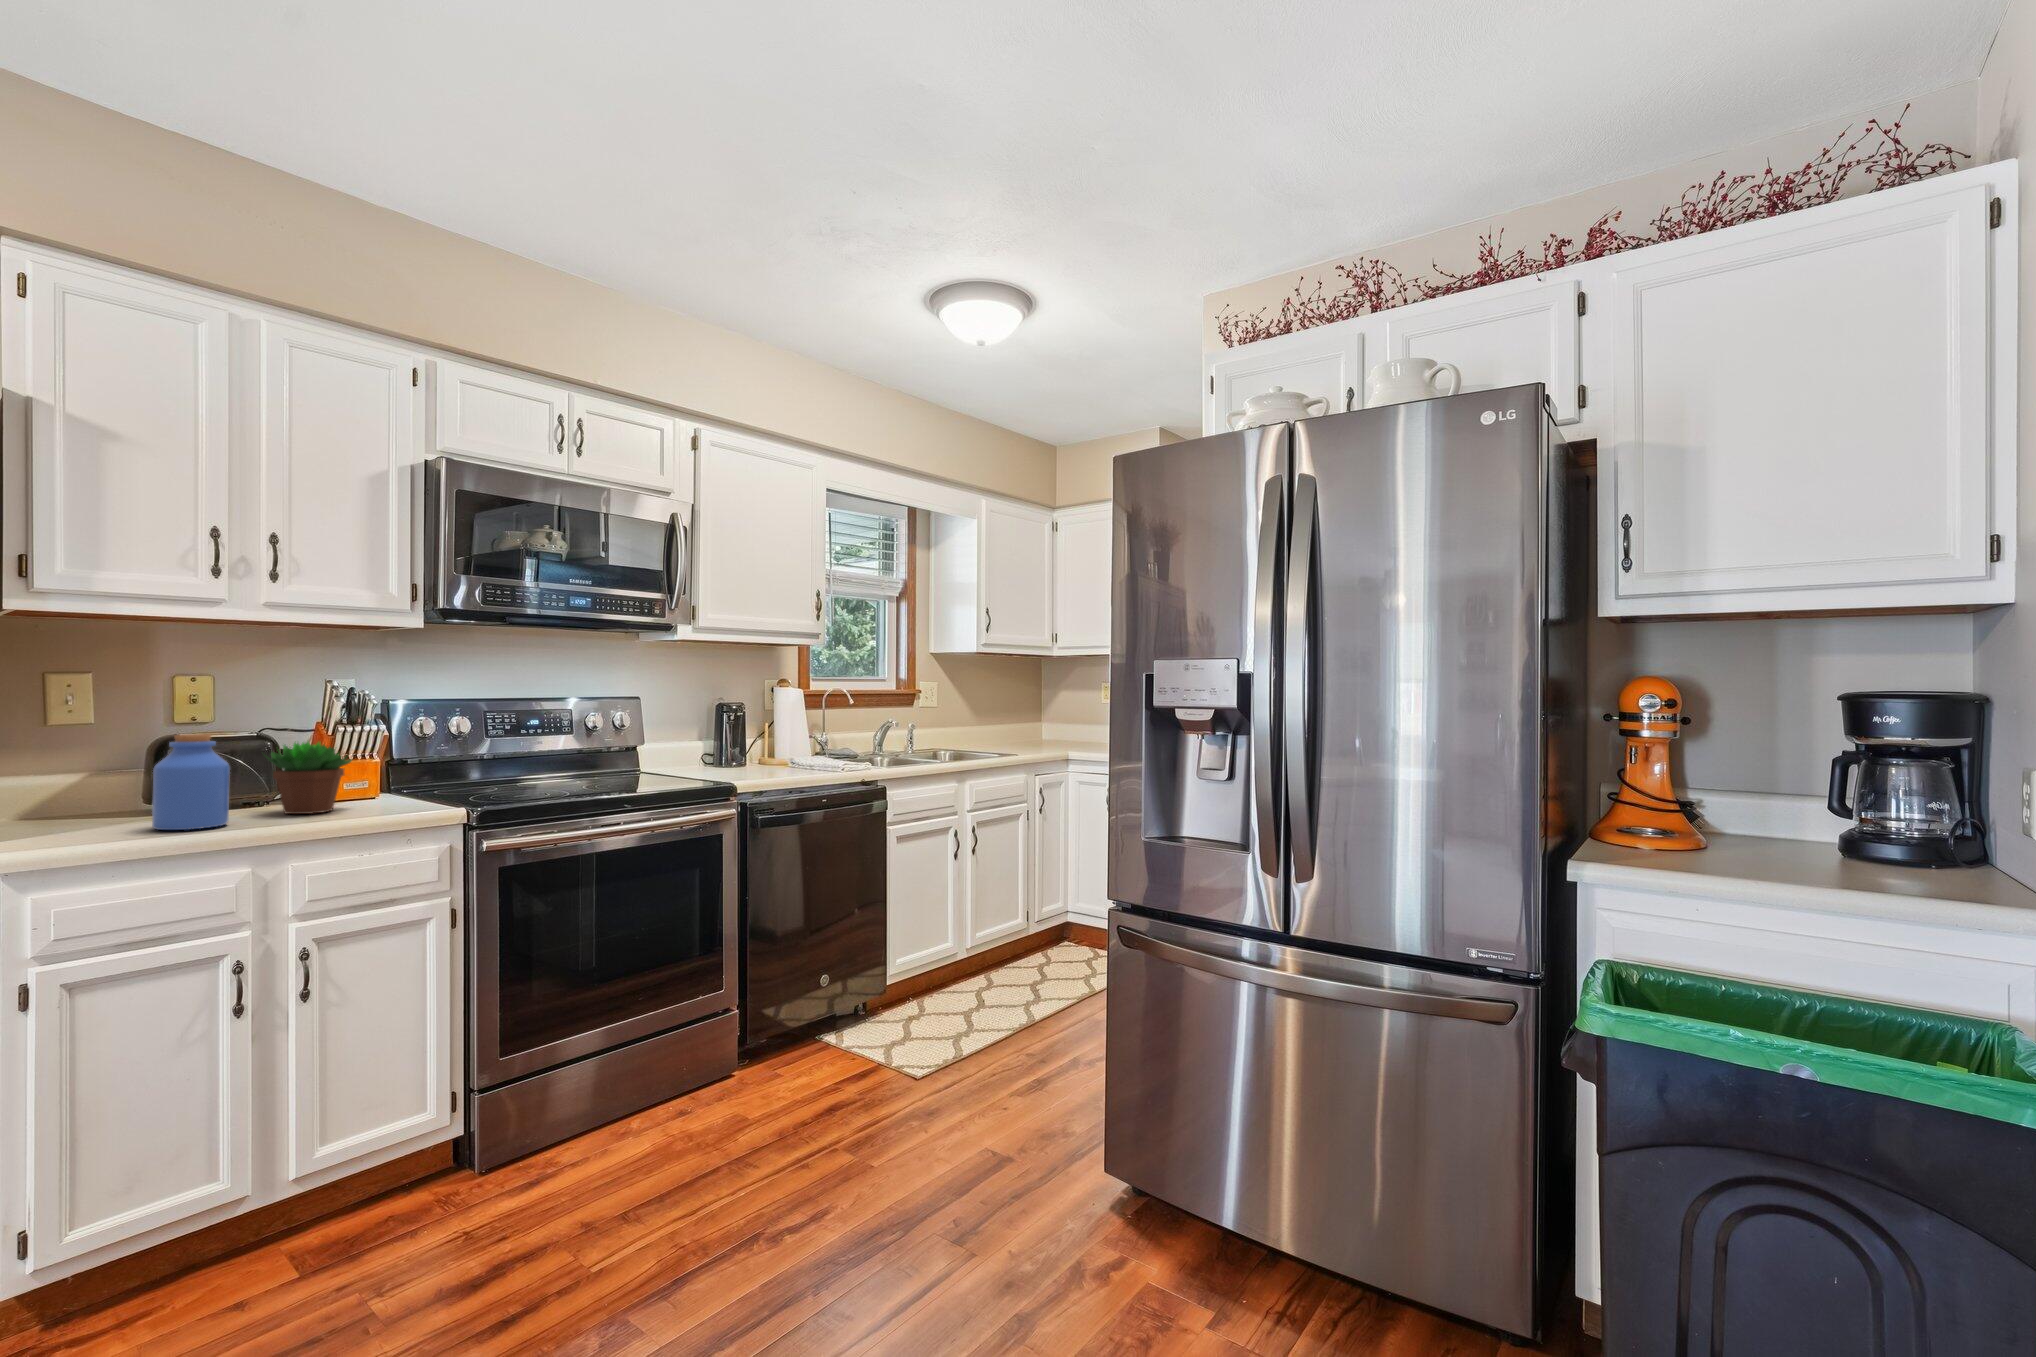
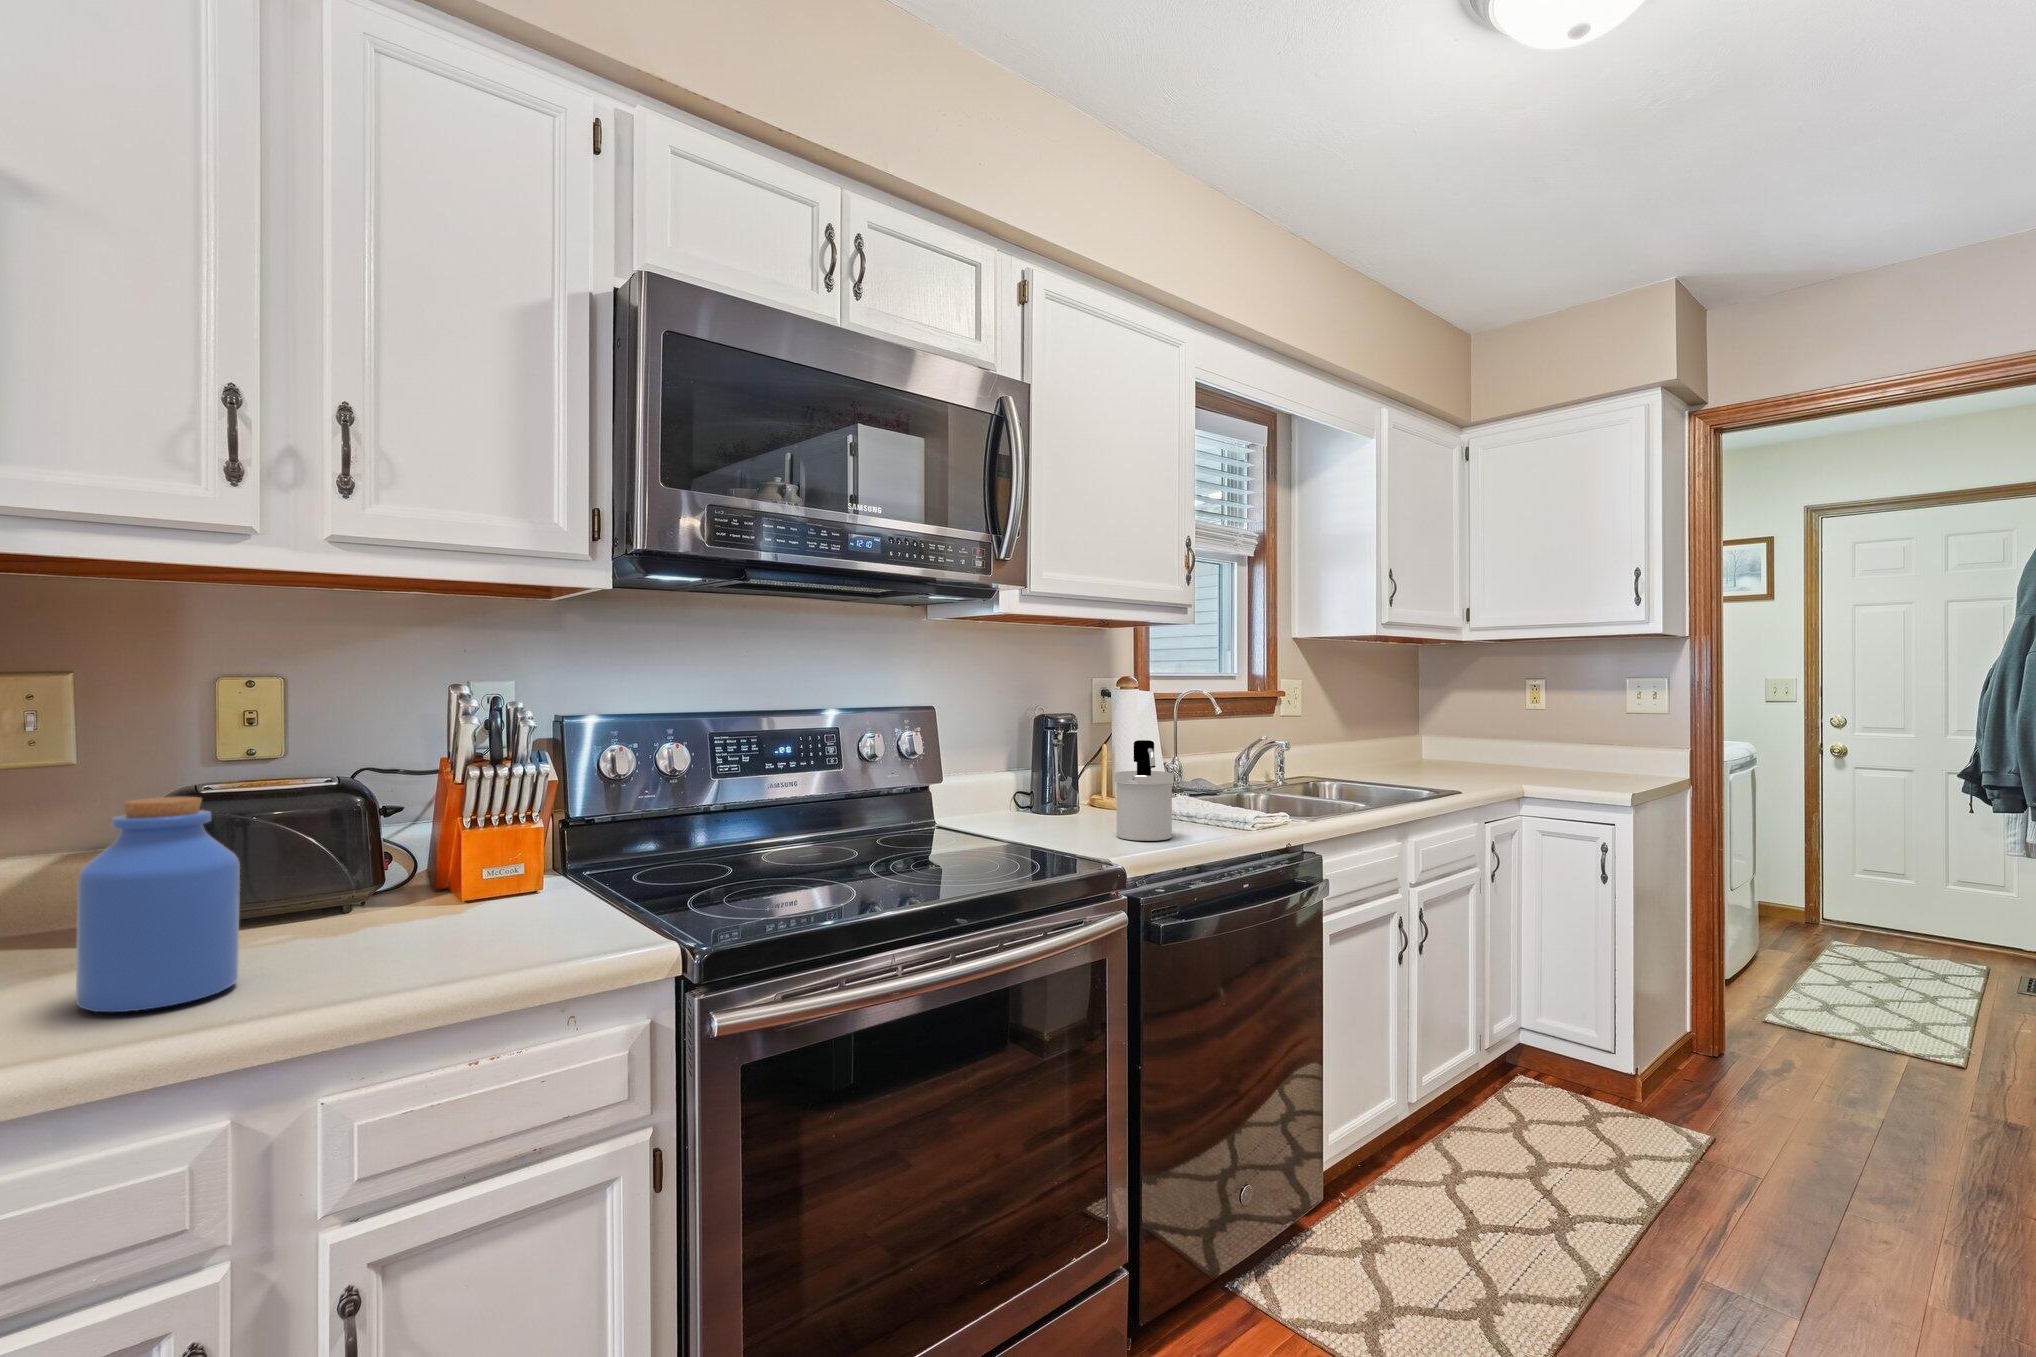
soap dispenser: none [752,718,788,777] -> present [1114,740,1174,841]
succulent plant: present [266,742,352,814] -> none [322,798,493,948]

